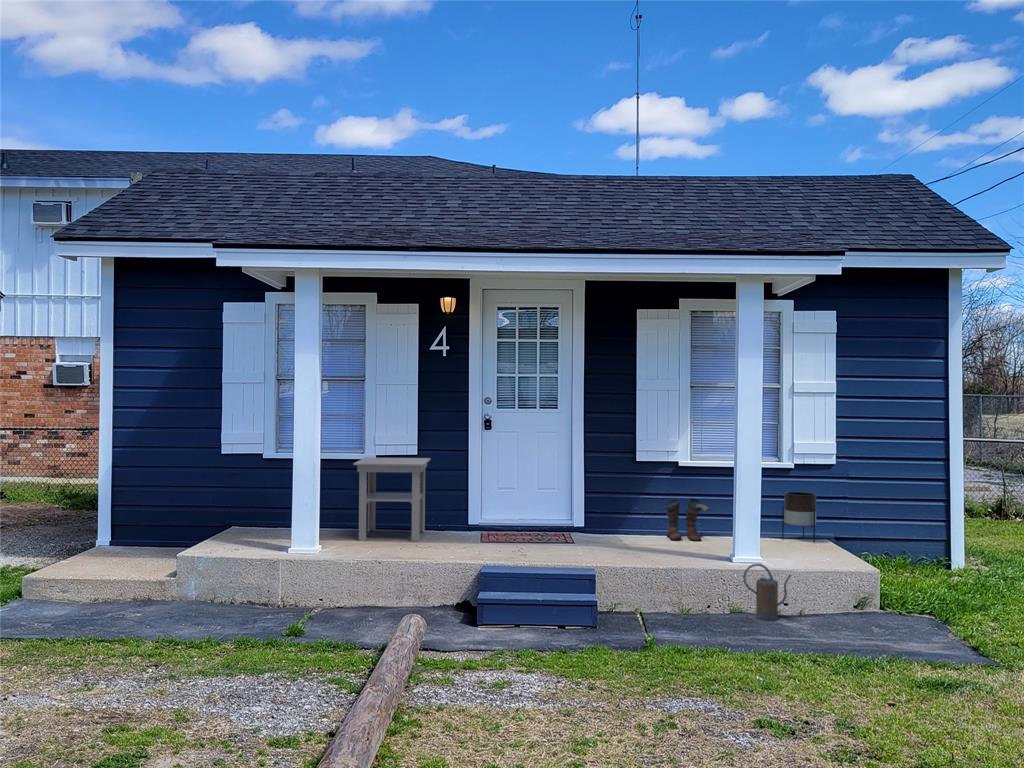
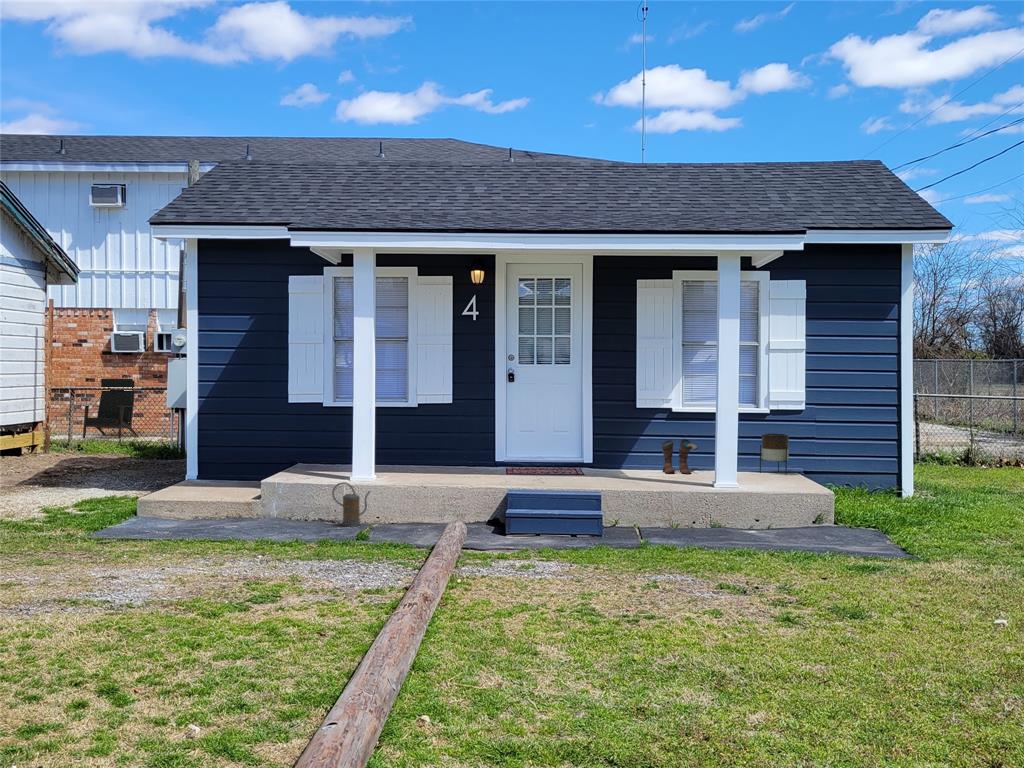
lounge chair: none [14,415,79,481] -> present [81,378,137,438]
side table: present [353,458,431,541] -> none [401,406,464,474]
watering can: present [743,564,791,620] -> present [332,482,370,526]

